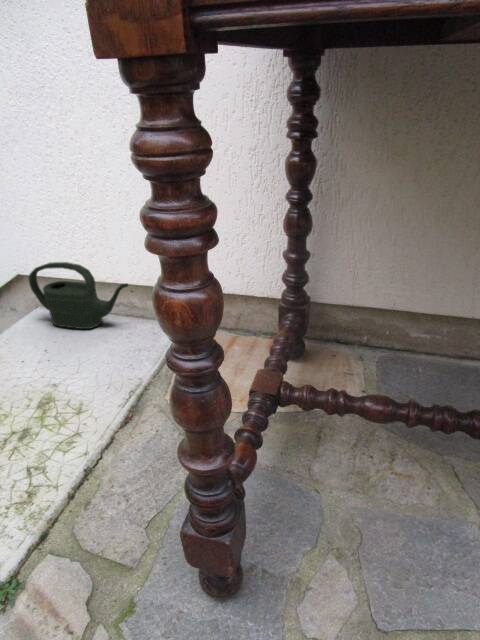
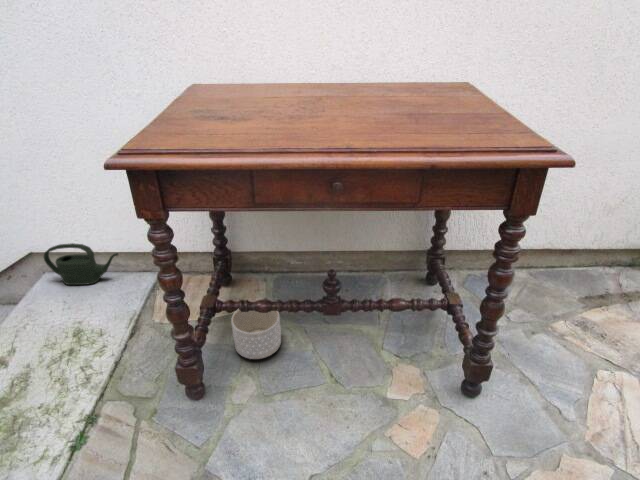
planter: none [309,400,422,530] -> present [231,309,281,359]

